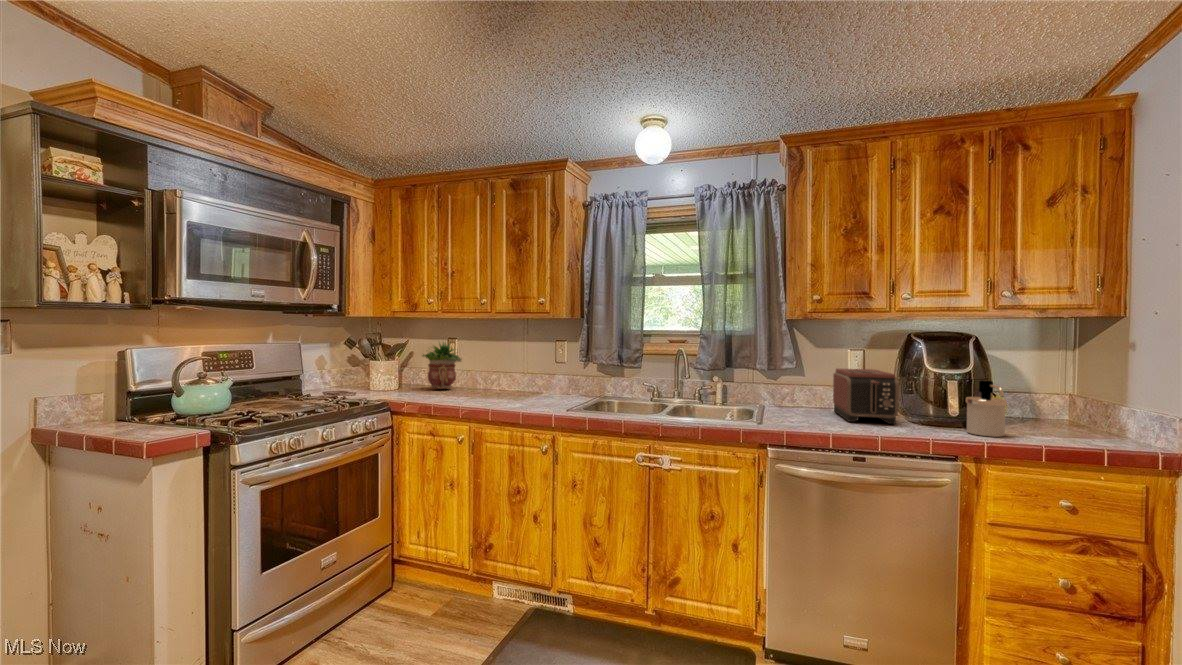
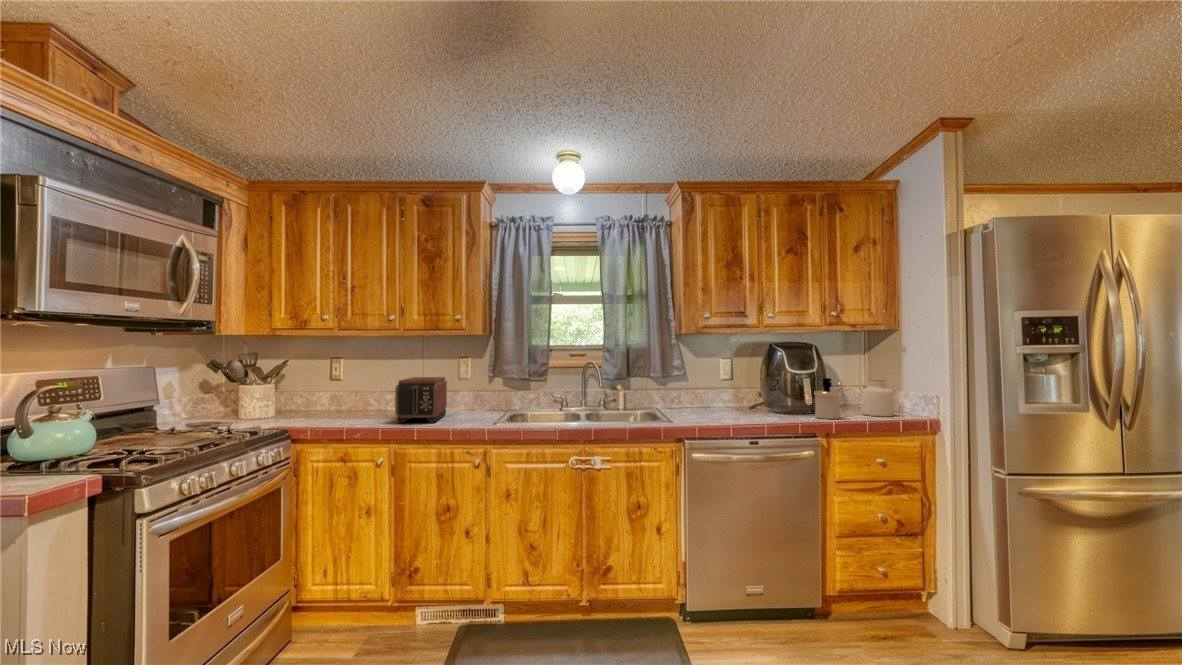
potted plant: present [422,342,461,389] -> none [306,360,355,413]
toaster: present [833,368,899,424] -> present [395,377,447,423]
jar: none [1050,386,1105,440] -> present [862,380,894,416]

